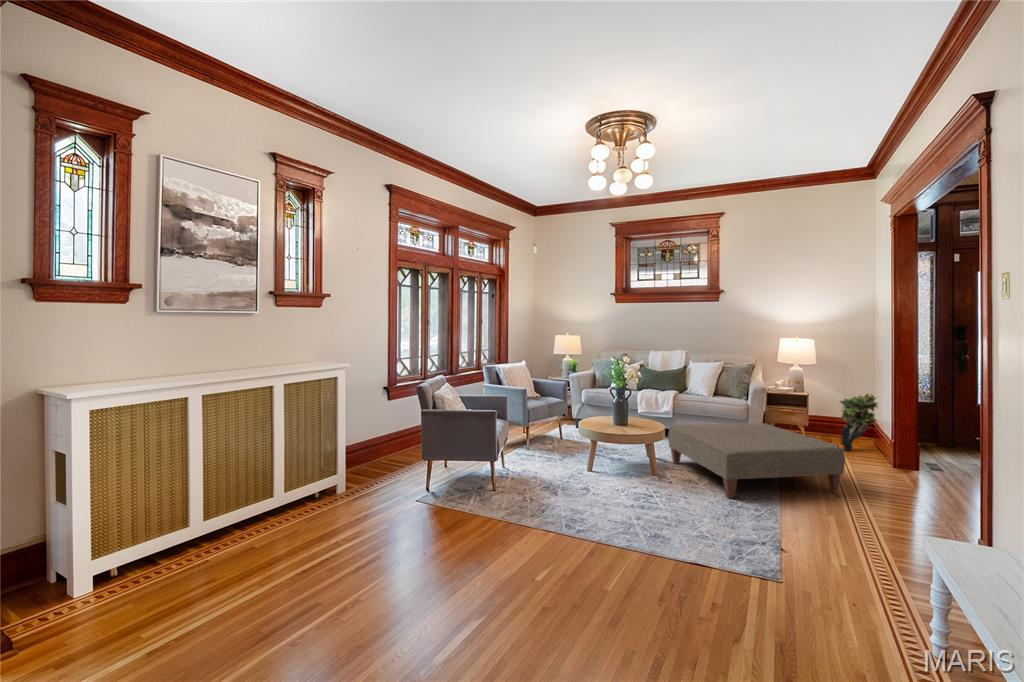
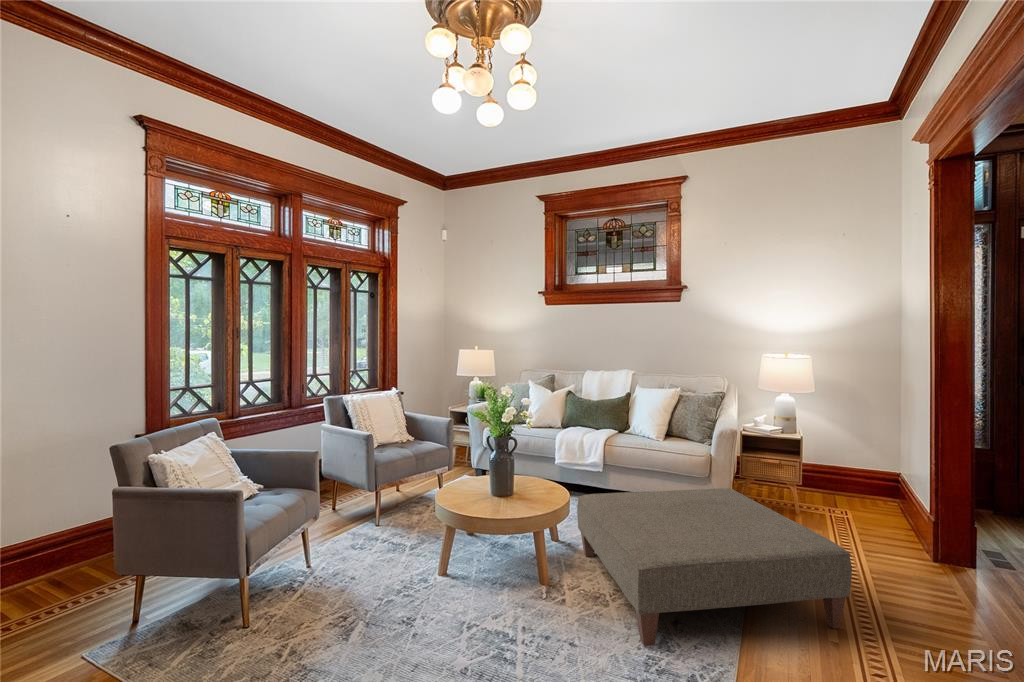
potted plant: present [840,394,878,451] -> none [848,437,909,526]

